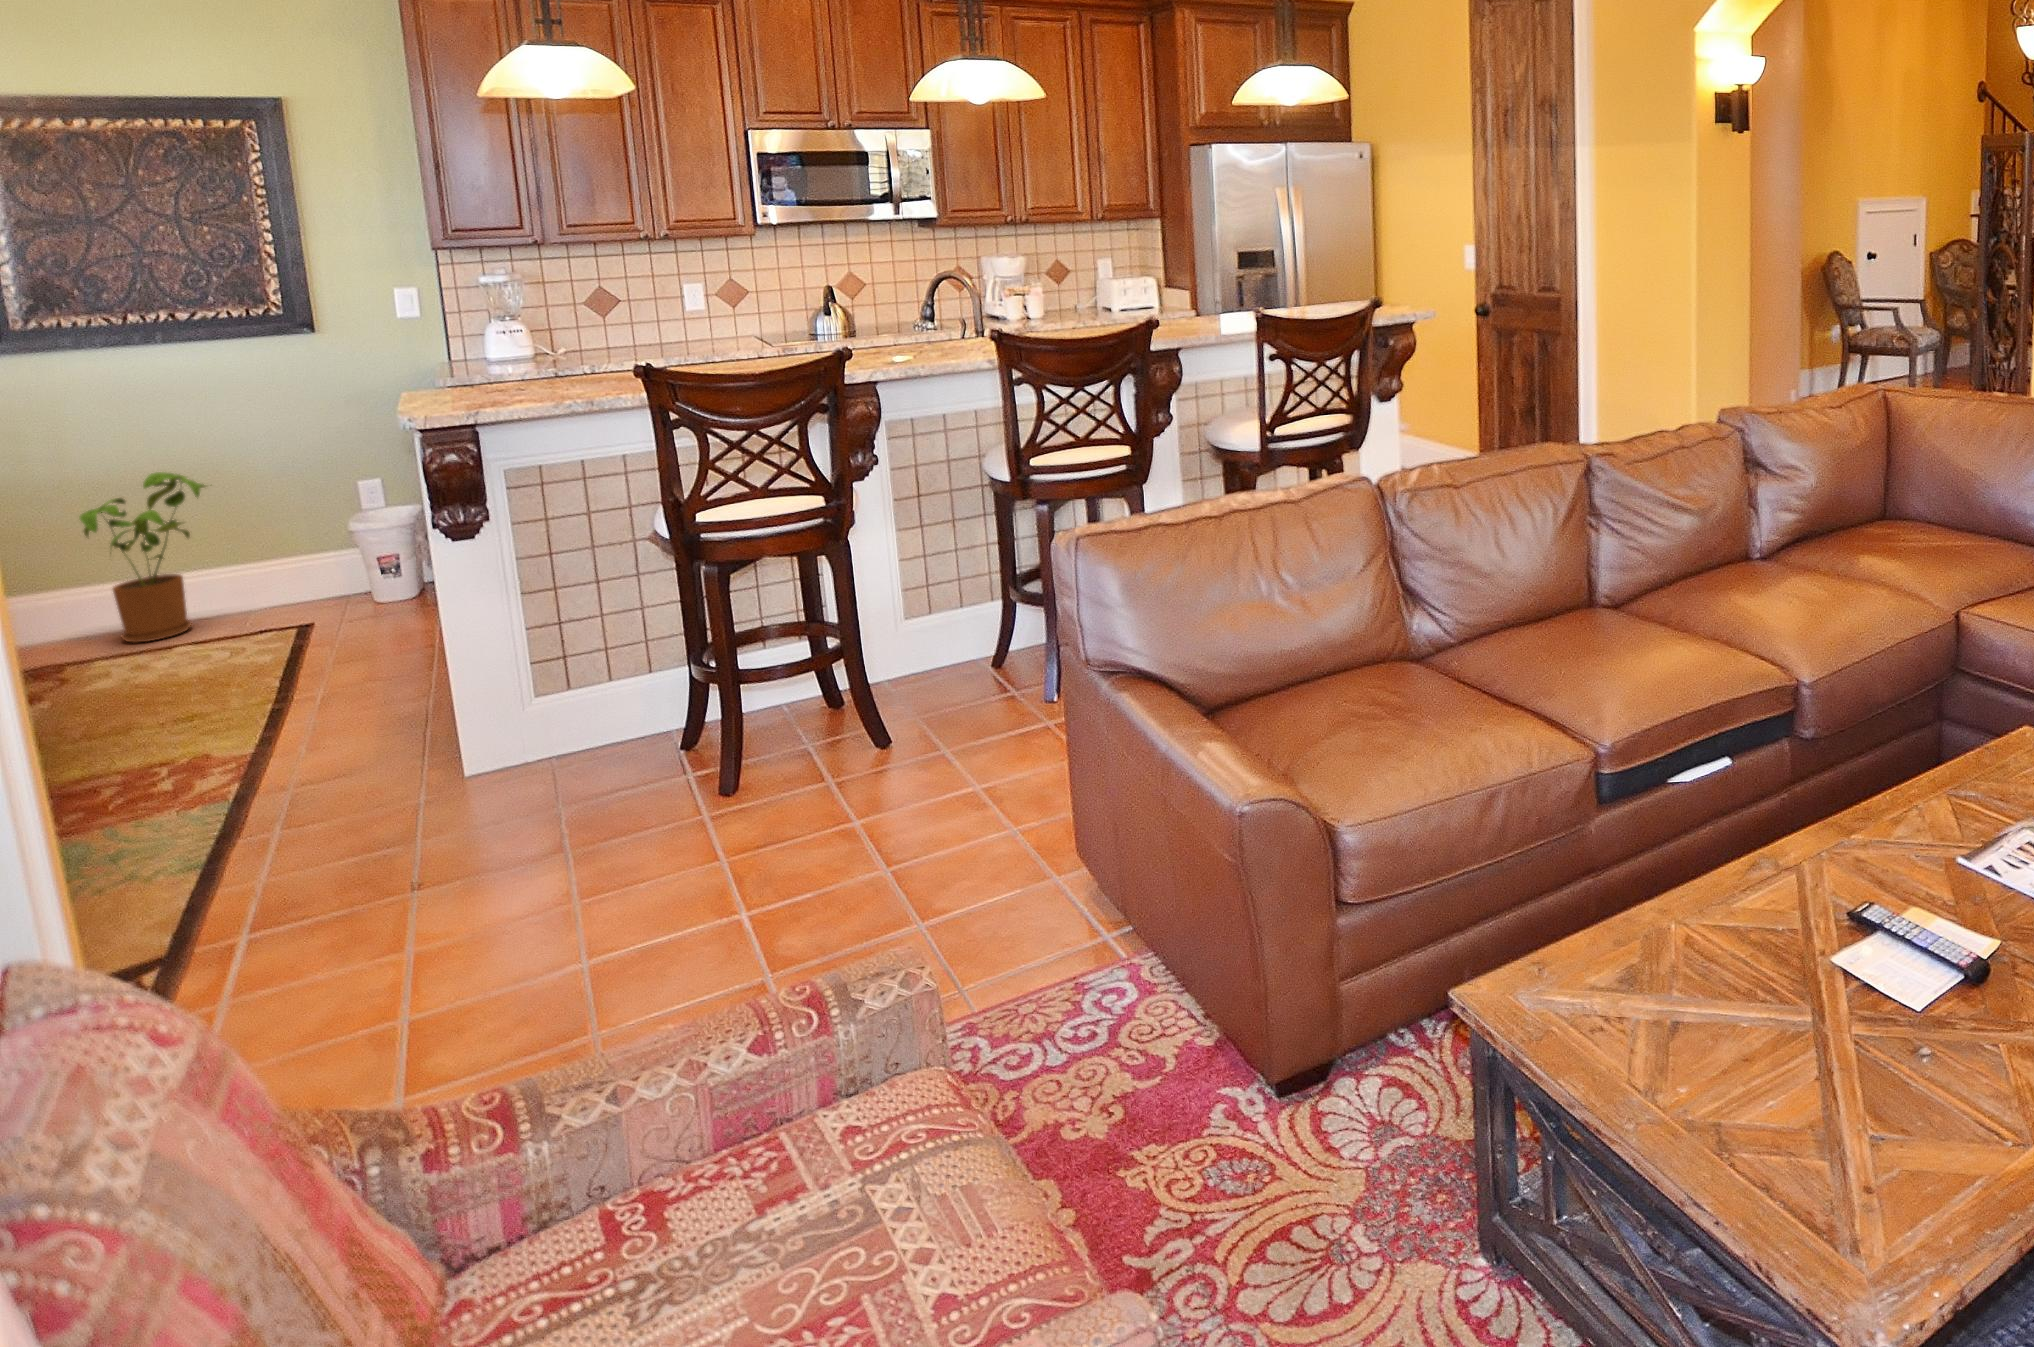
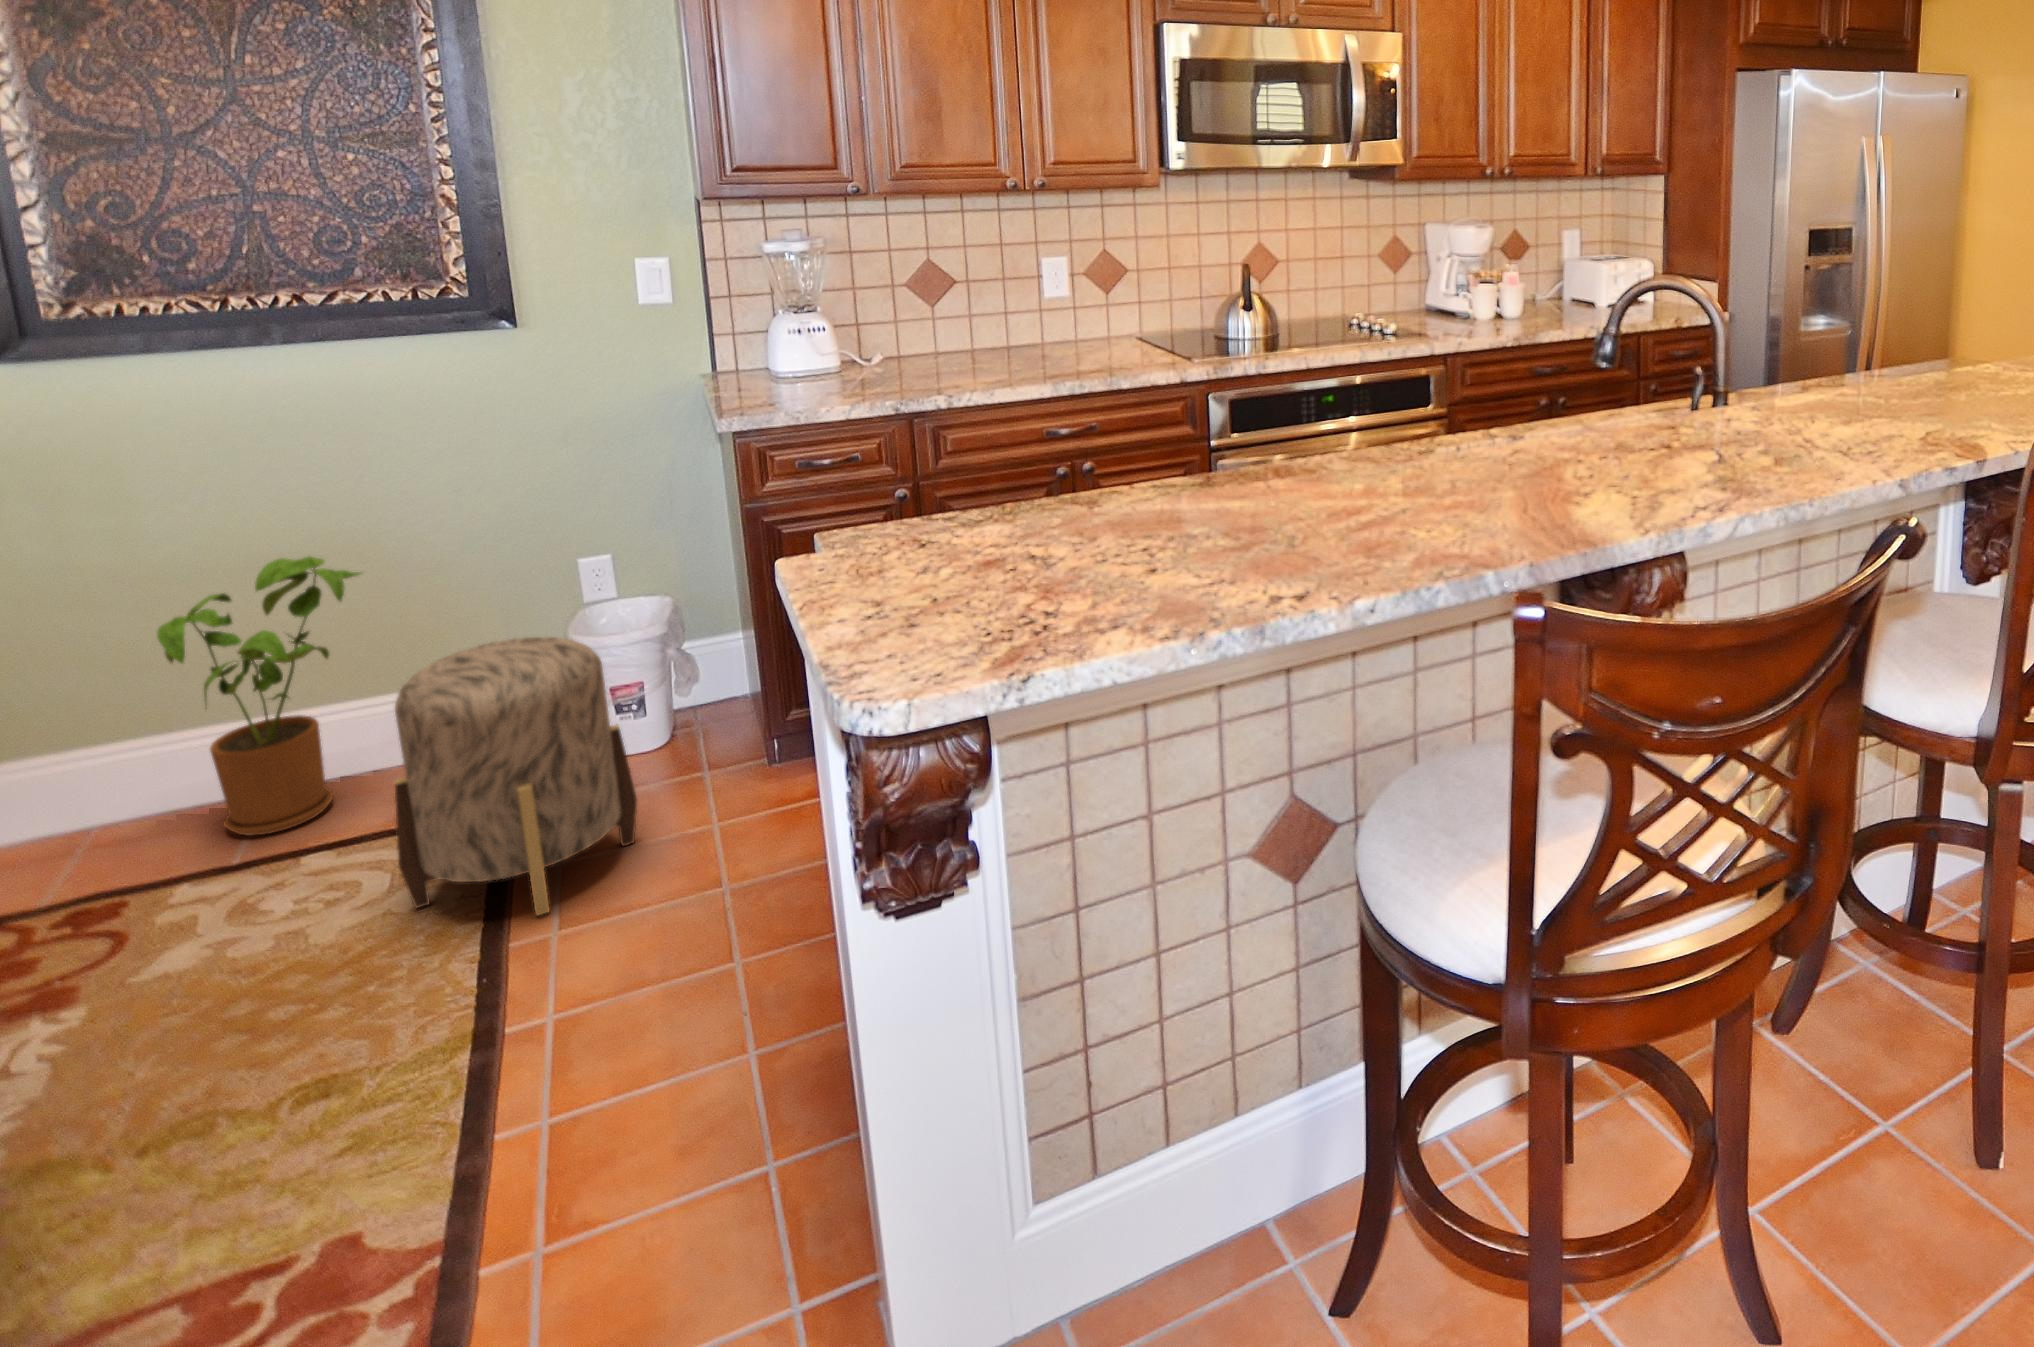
ottoman: none [232,505,388,660] -> present [395,637,637,915]

